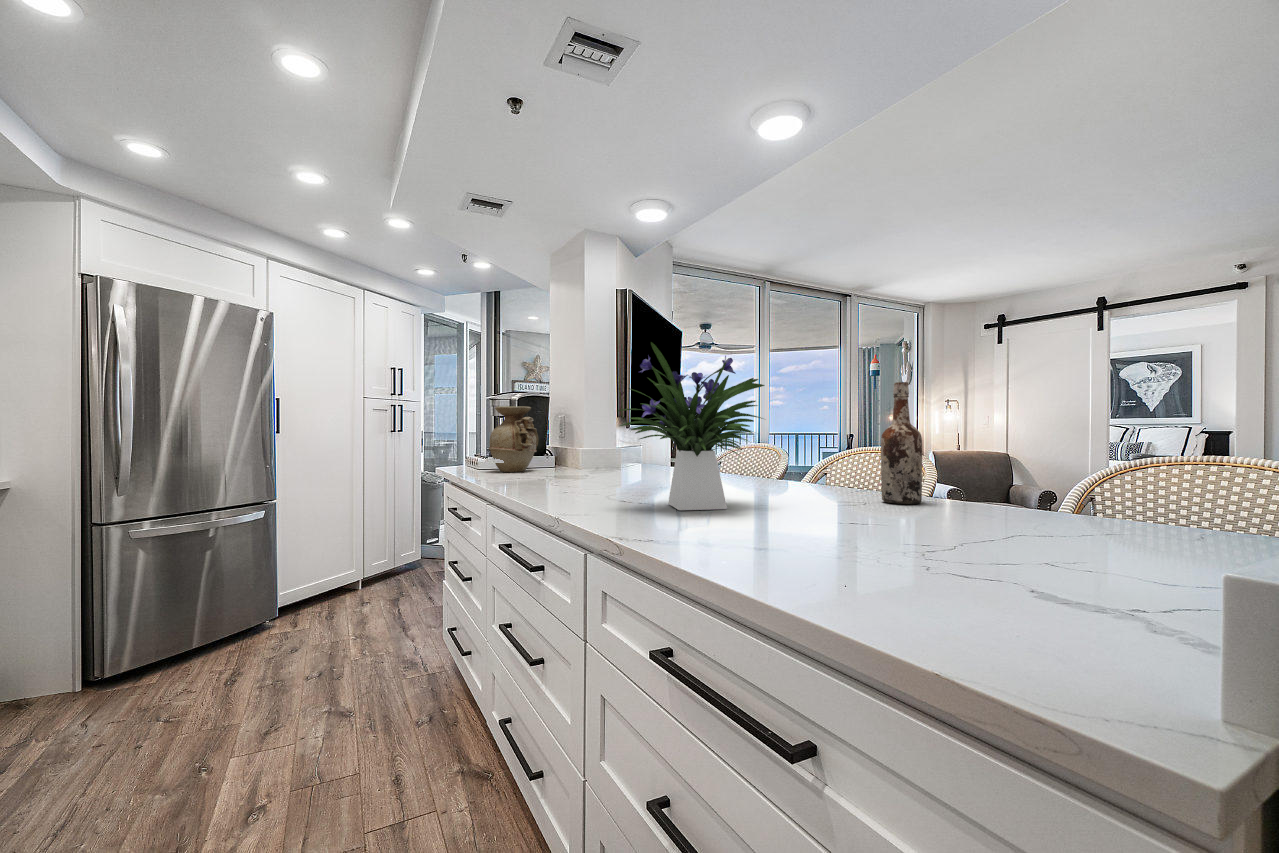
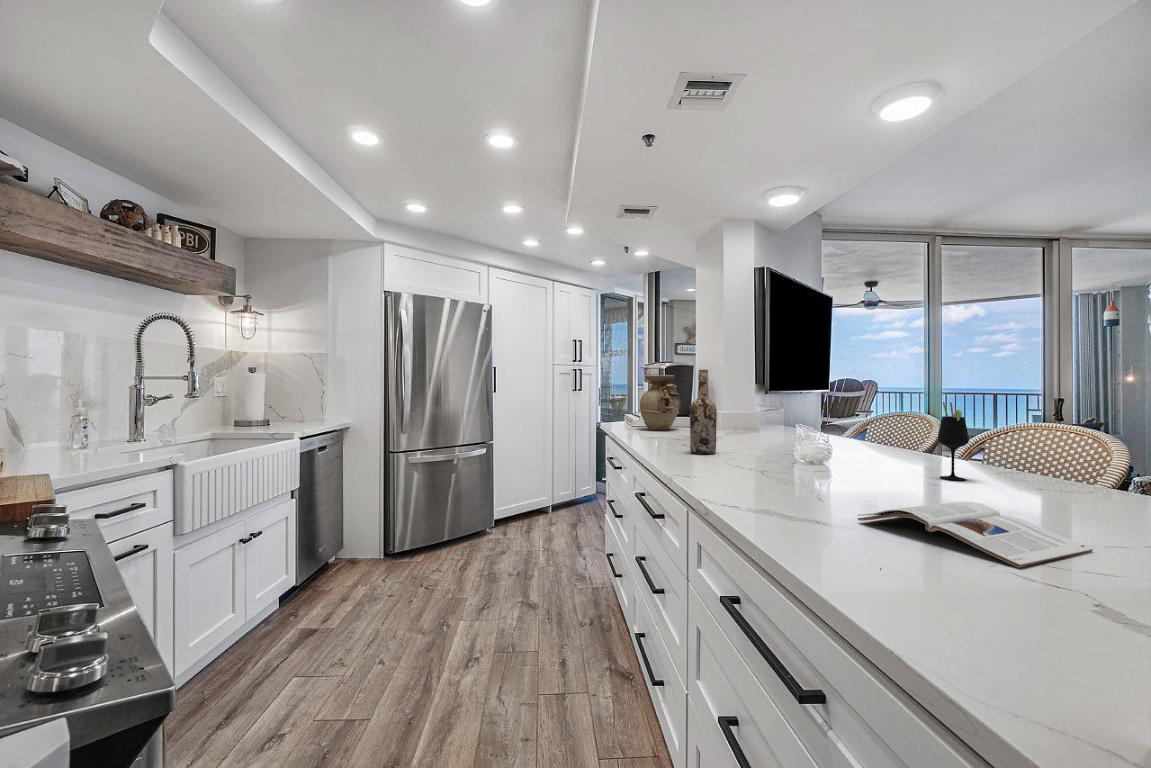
flower arrangement: present [618,342,764,510] -> none [725,329,874,481]
wine bottle: present [881,382,922,504] -> present [690,370,717,454]
wine glass: none [817,424,843,500] -> present [938,402,969,480]
magazine: none [789,514,987,570] -> present [858,502,1093,568]

